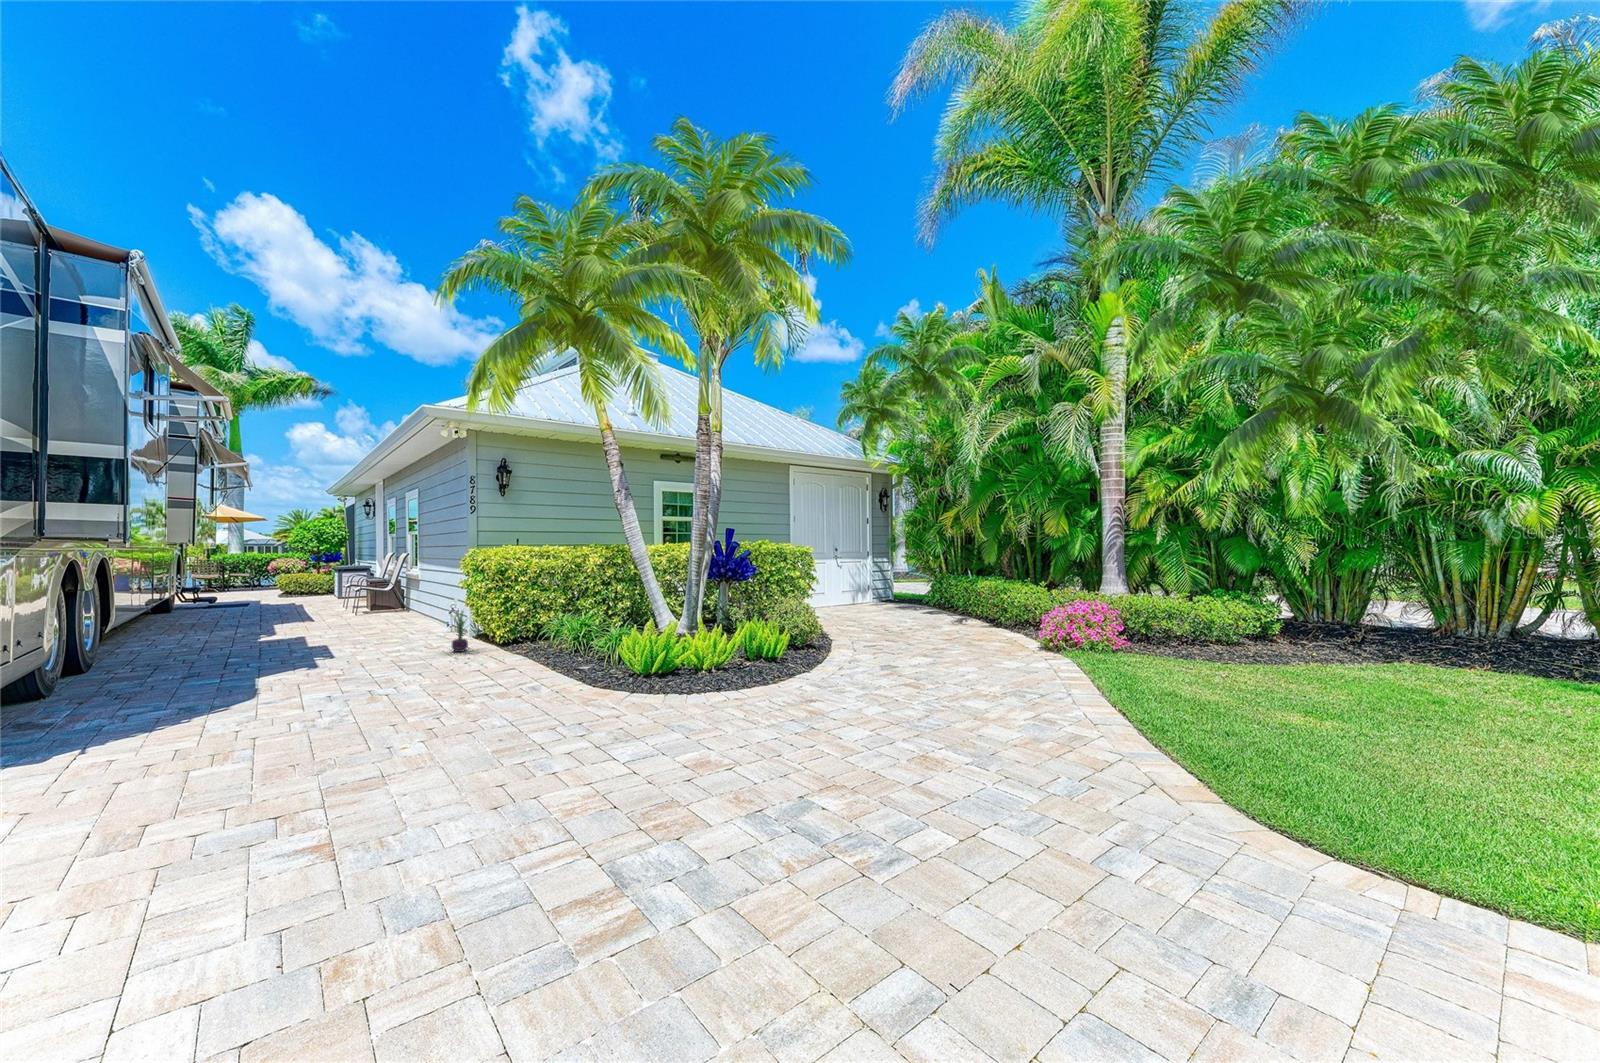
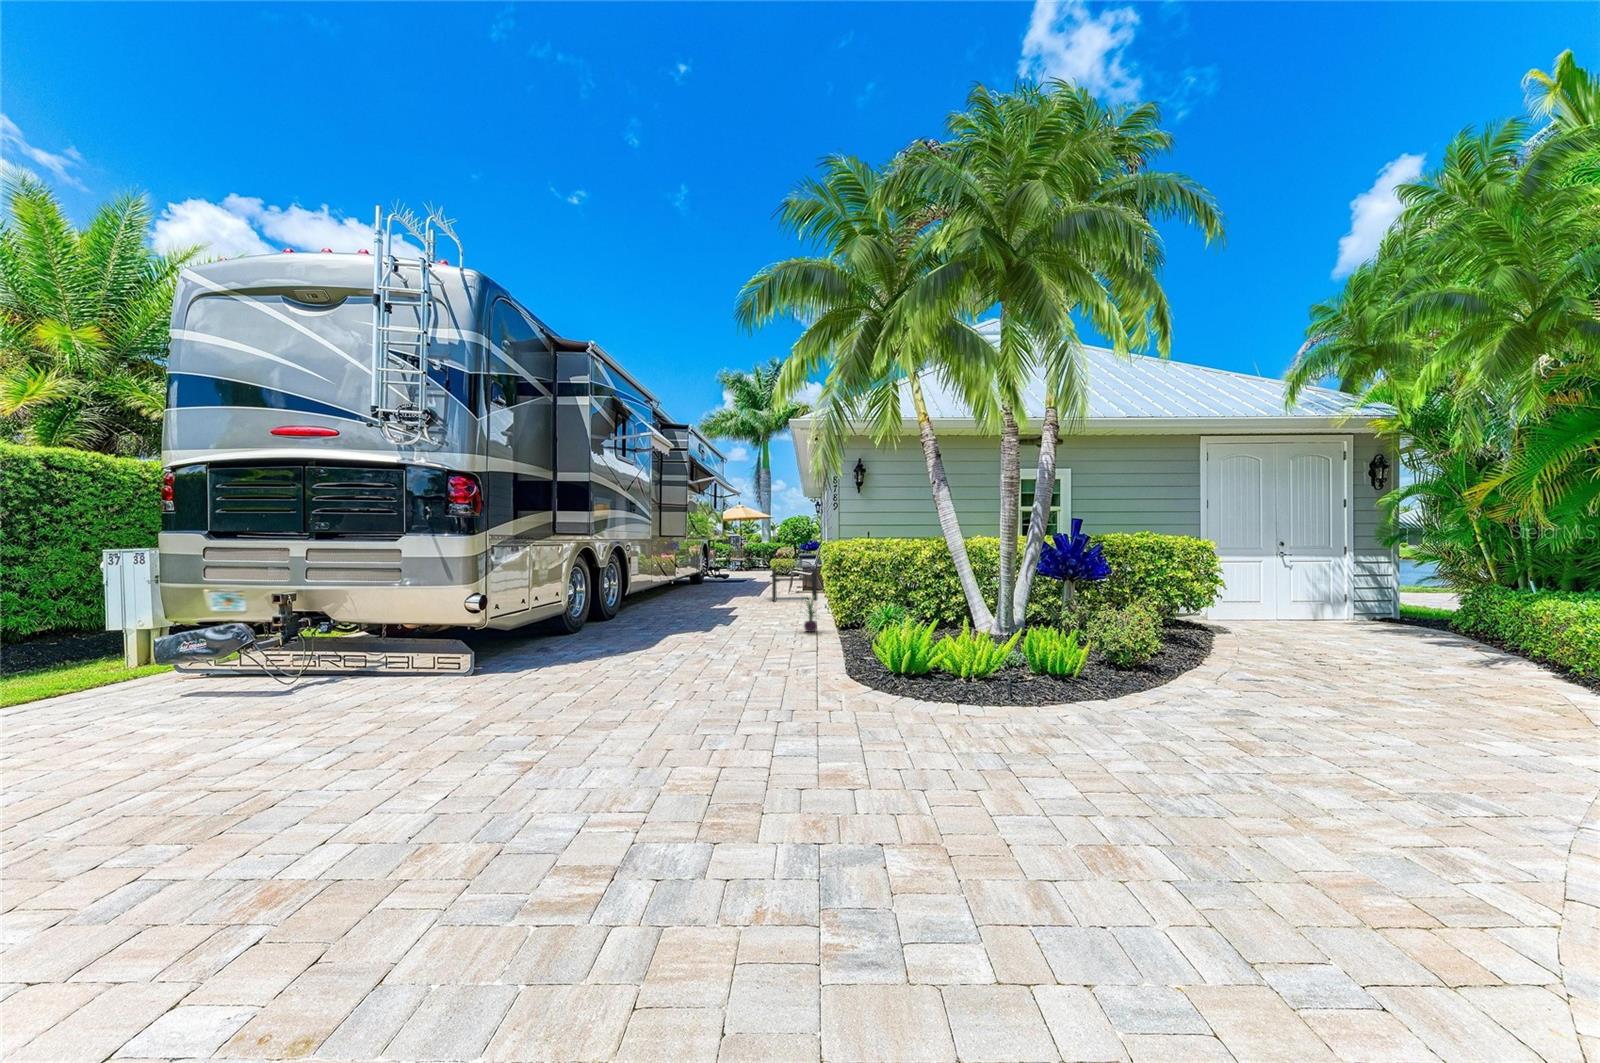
bench: none [363,581,429,623] -> present [772,568,818,602]

